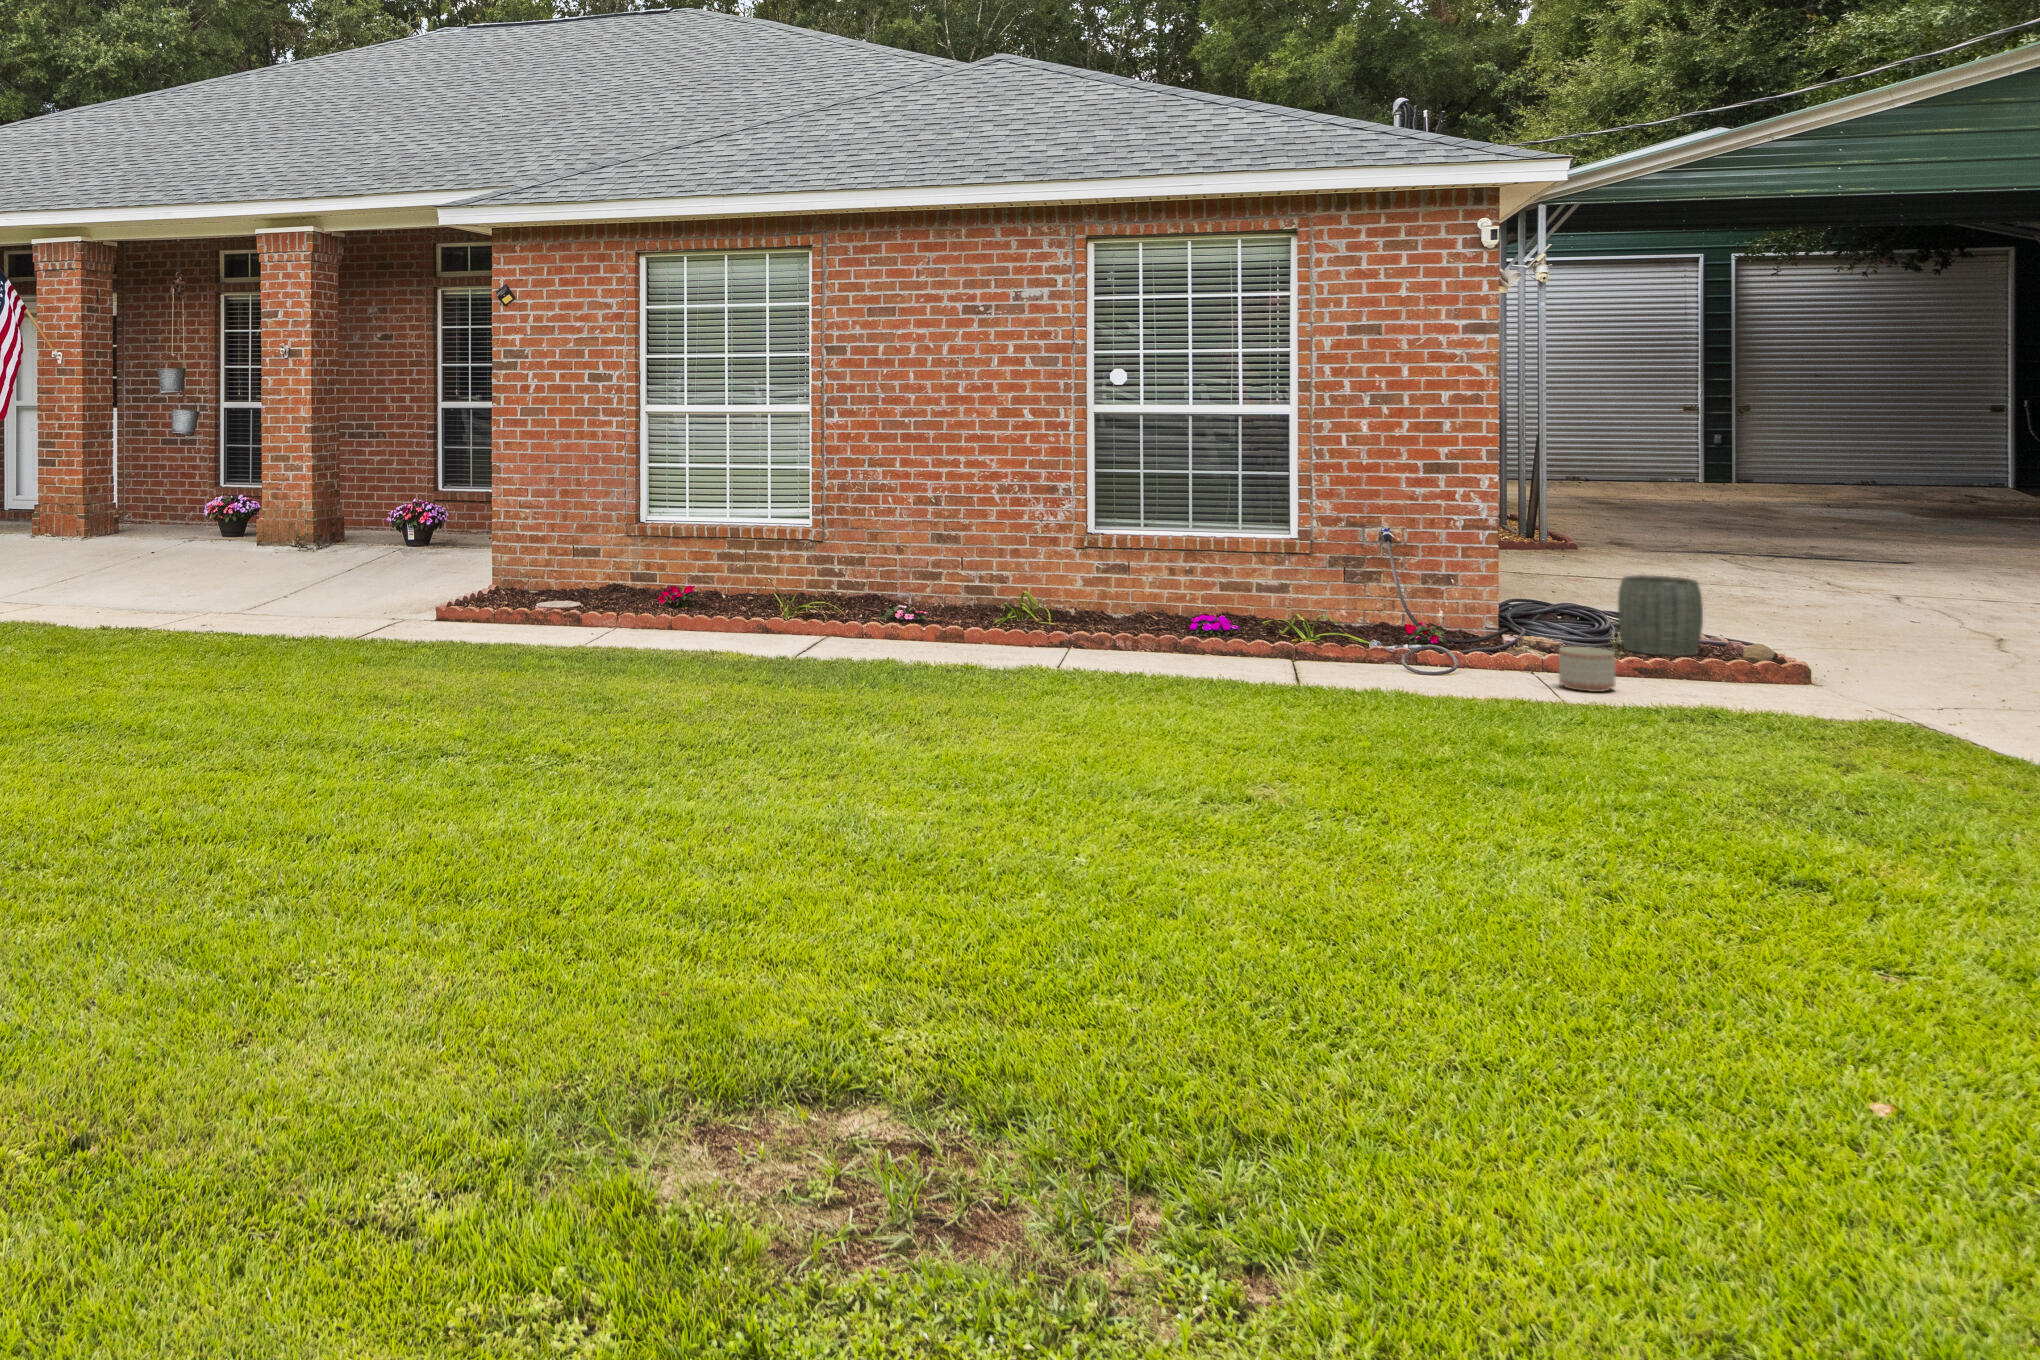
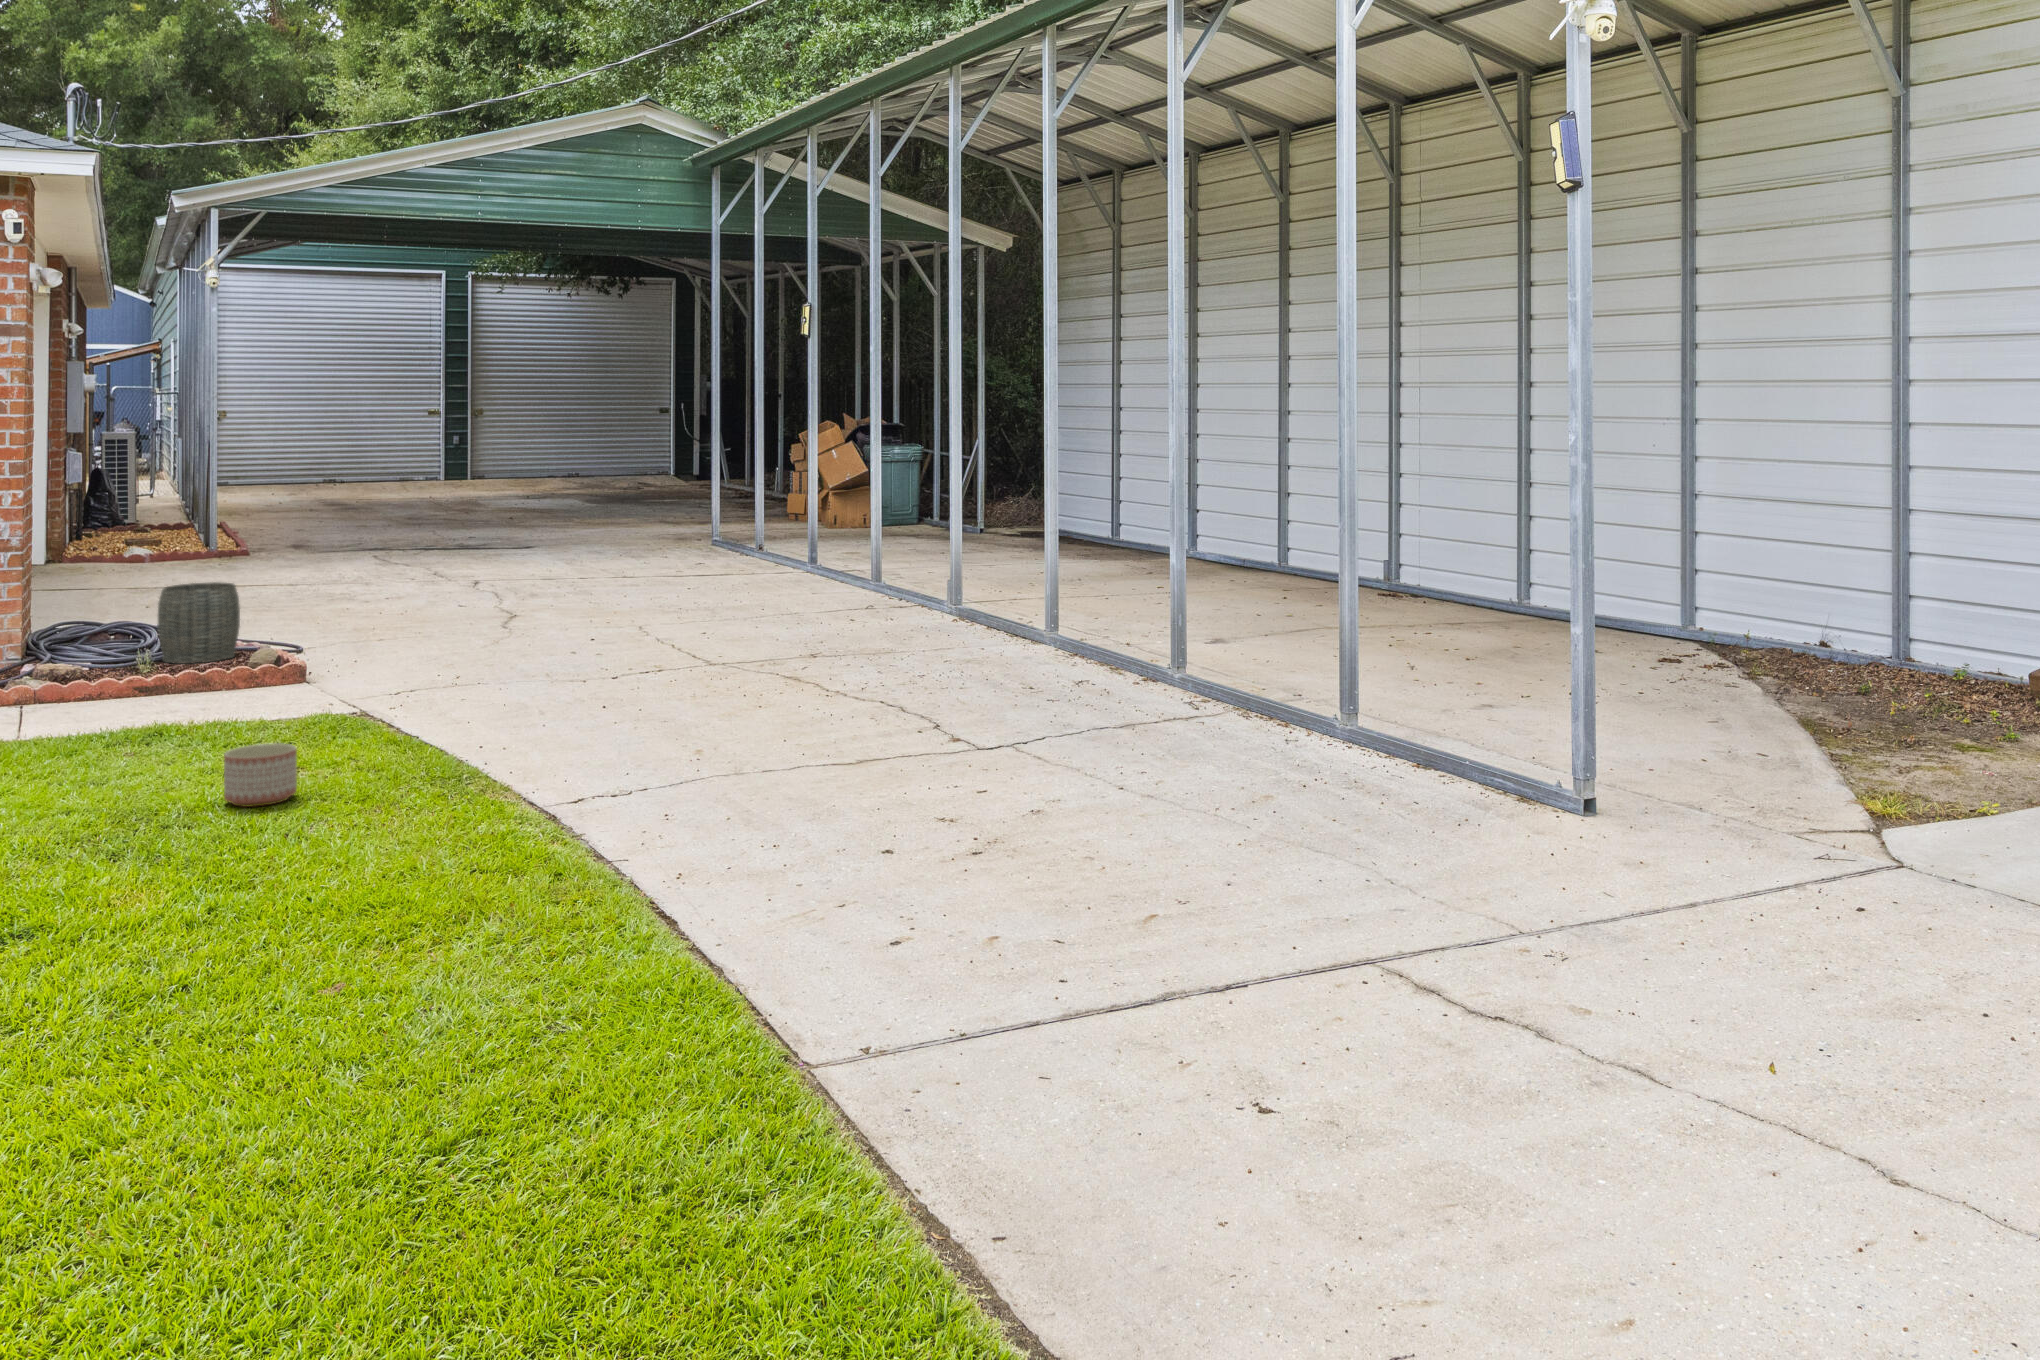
planter: present [1559,647,1616,692] -> present [224,743,297,807]

